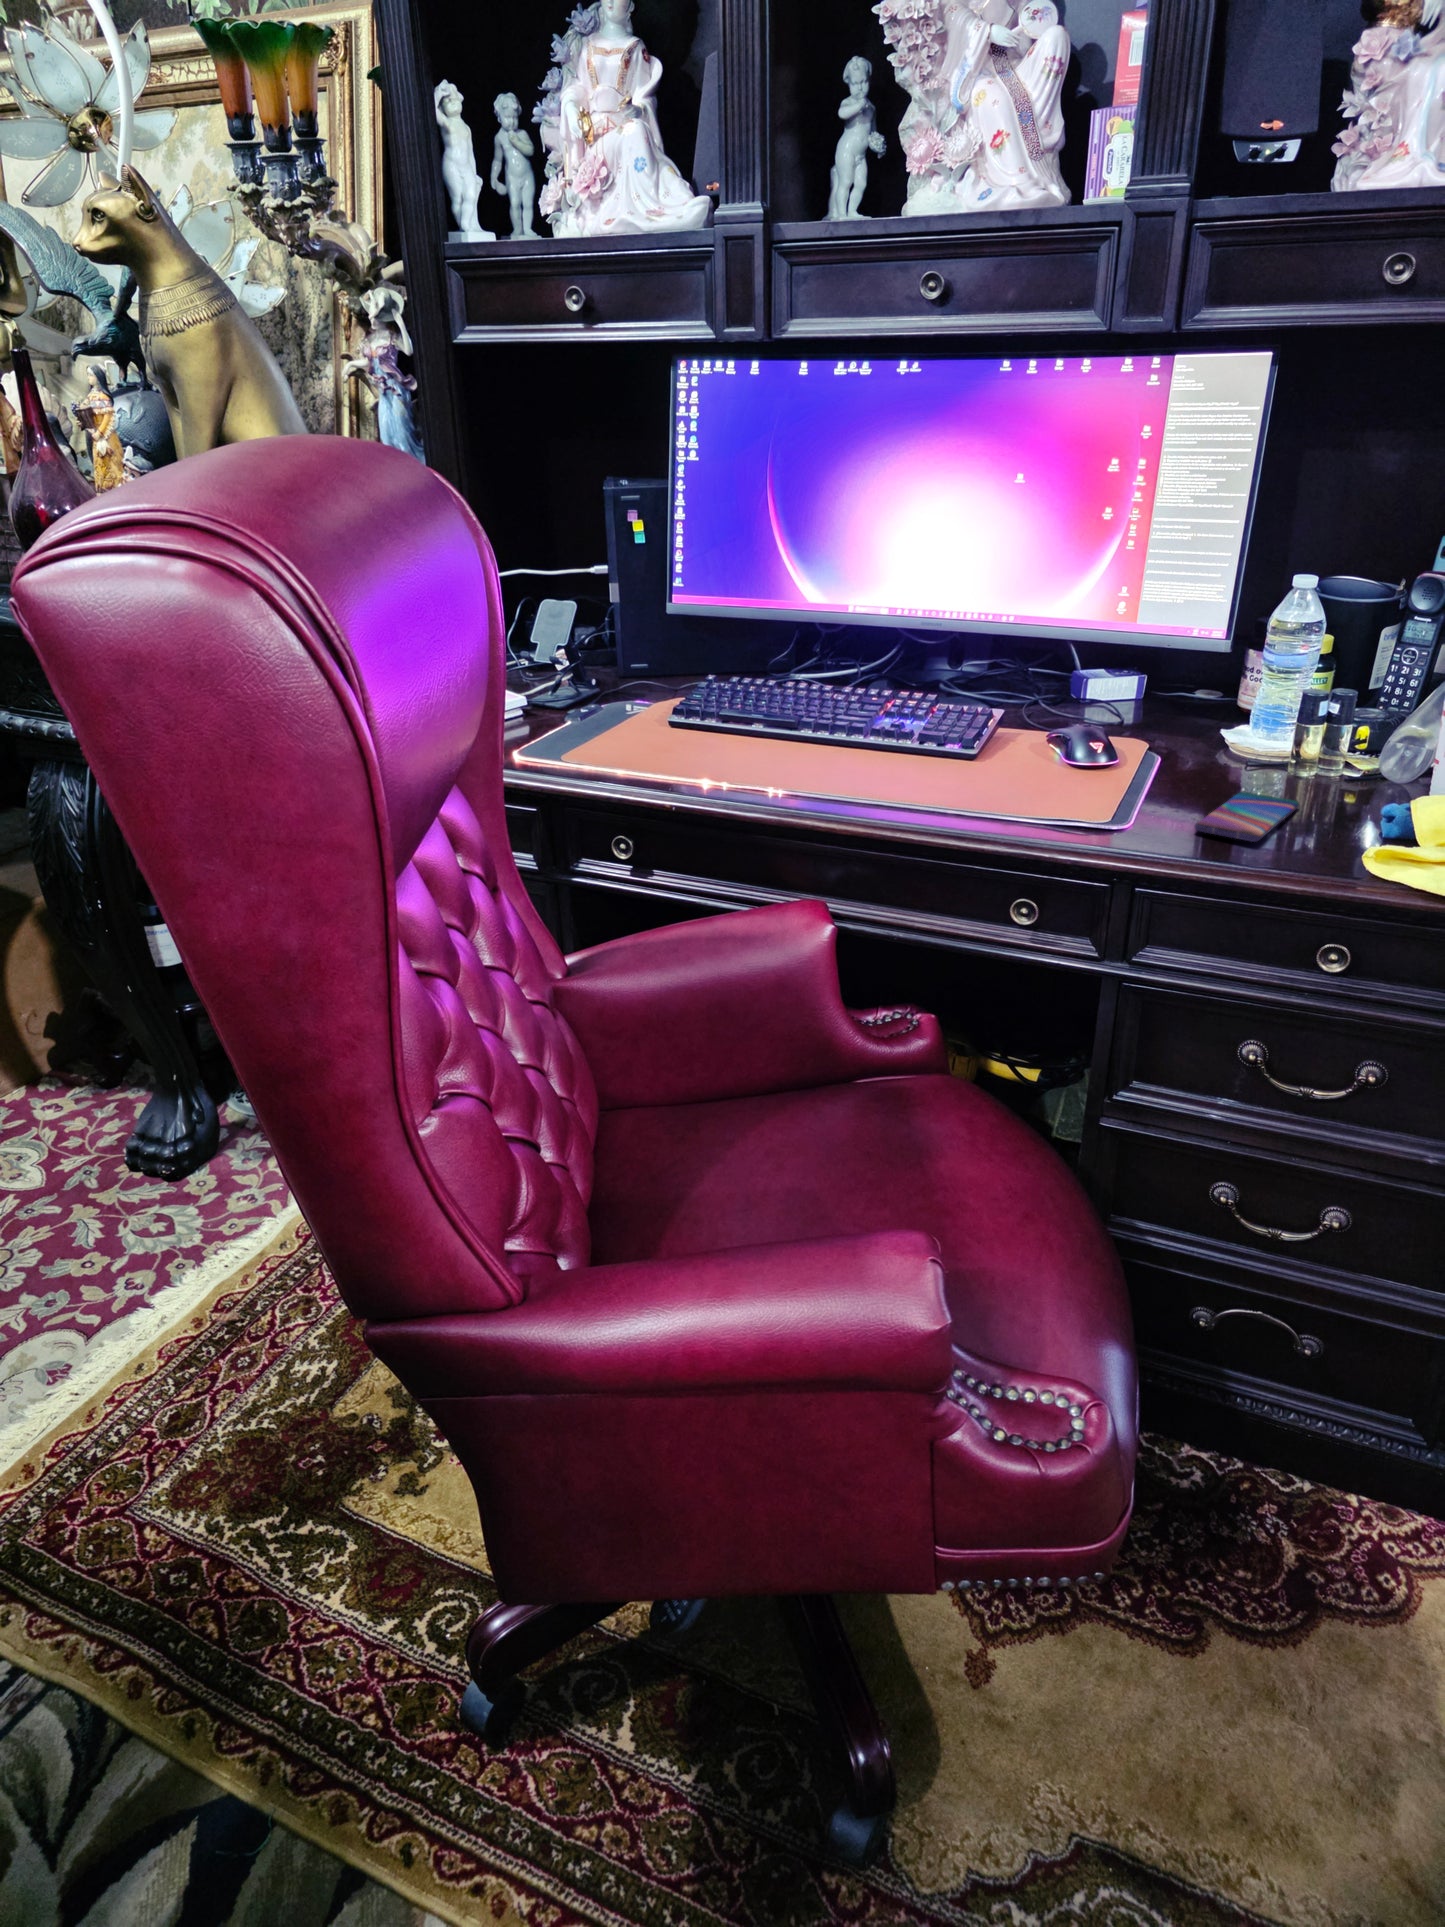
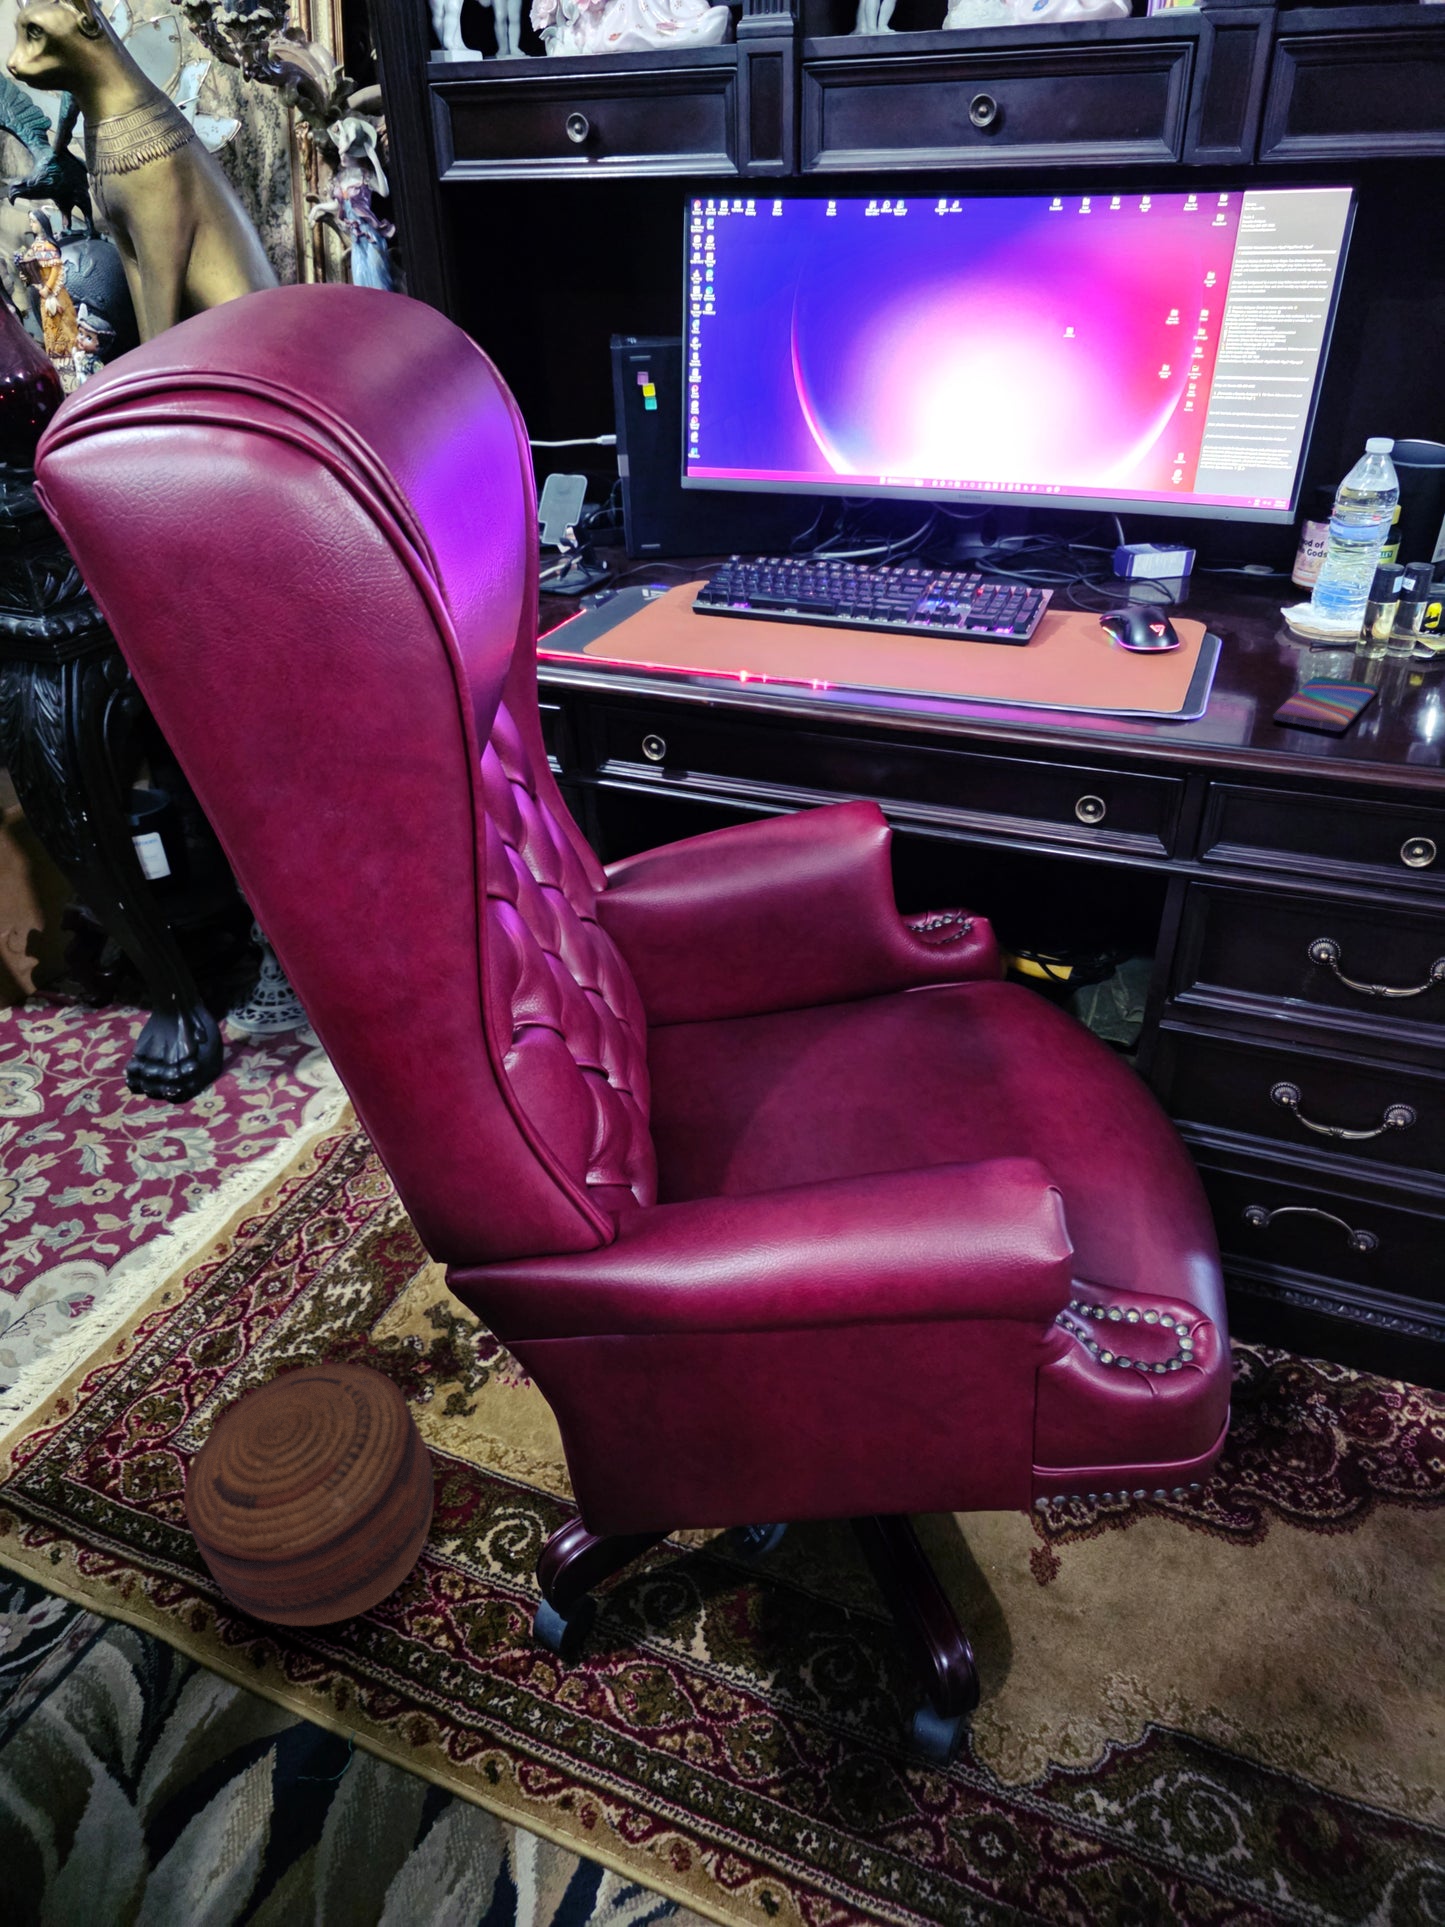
basket: none [124,1433,375,1698] -> present [184,1363,434,1626]

